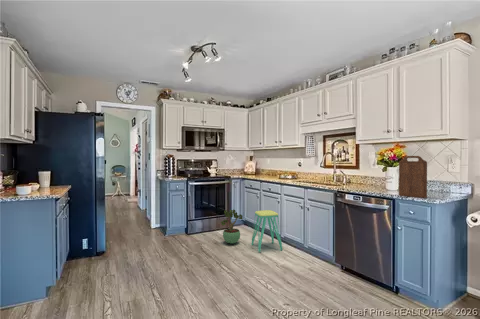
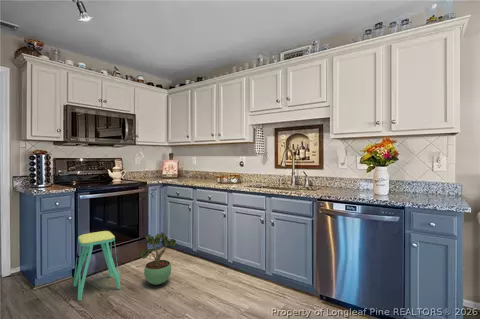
cutting board: present [399,156,427,198] -> none [413,153,450,205]
stool: present [252,210,282,252] -> present [74,231,120,301]

